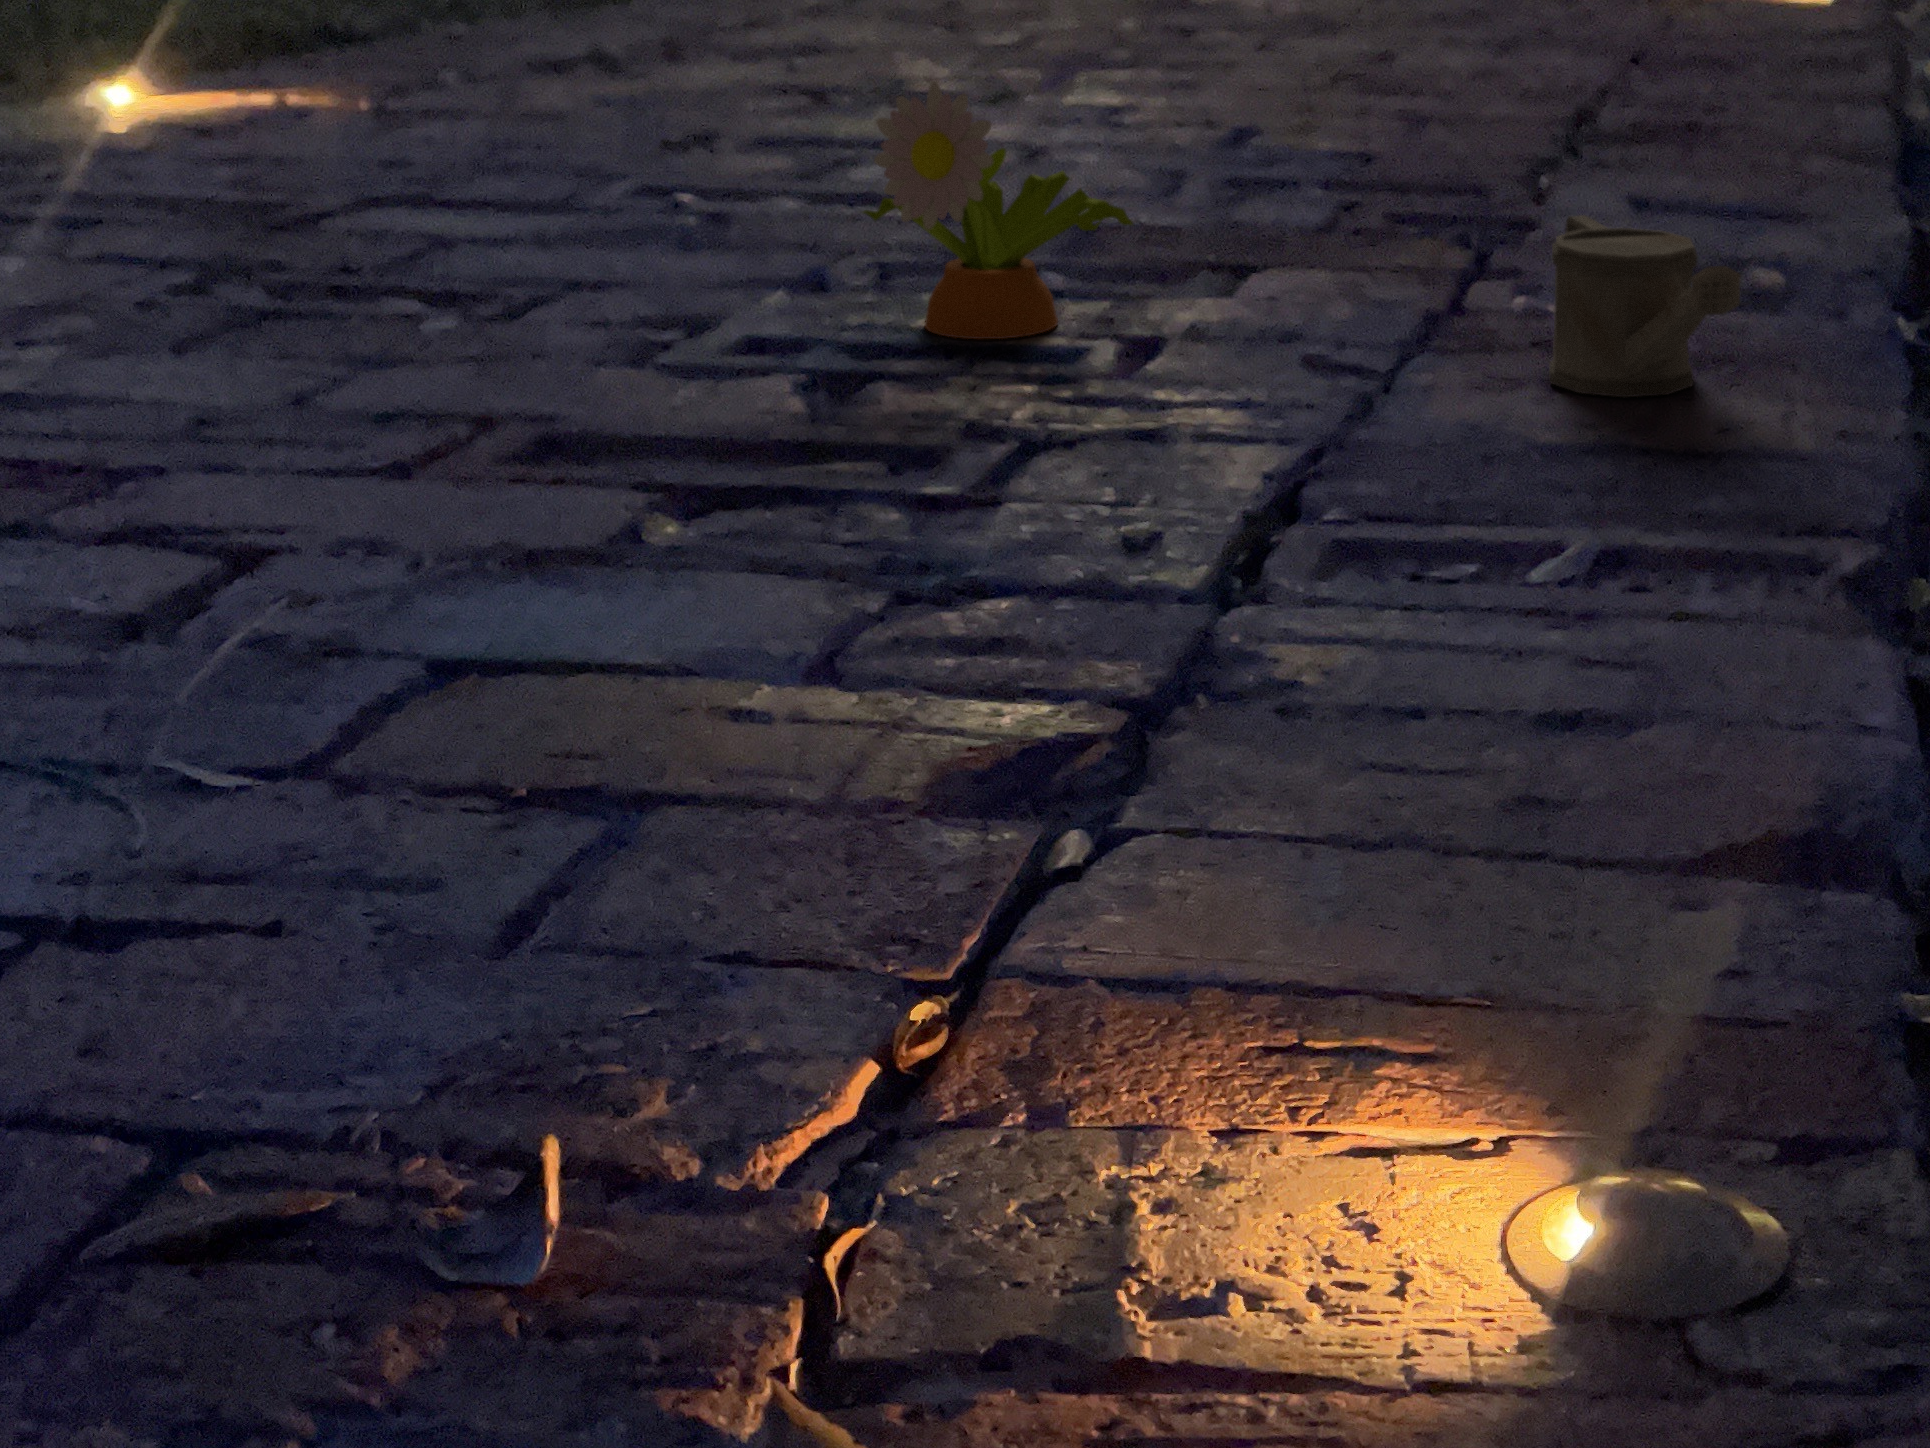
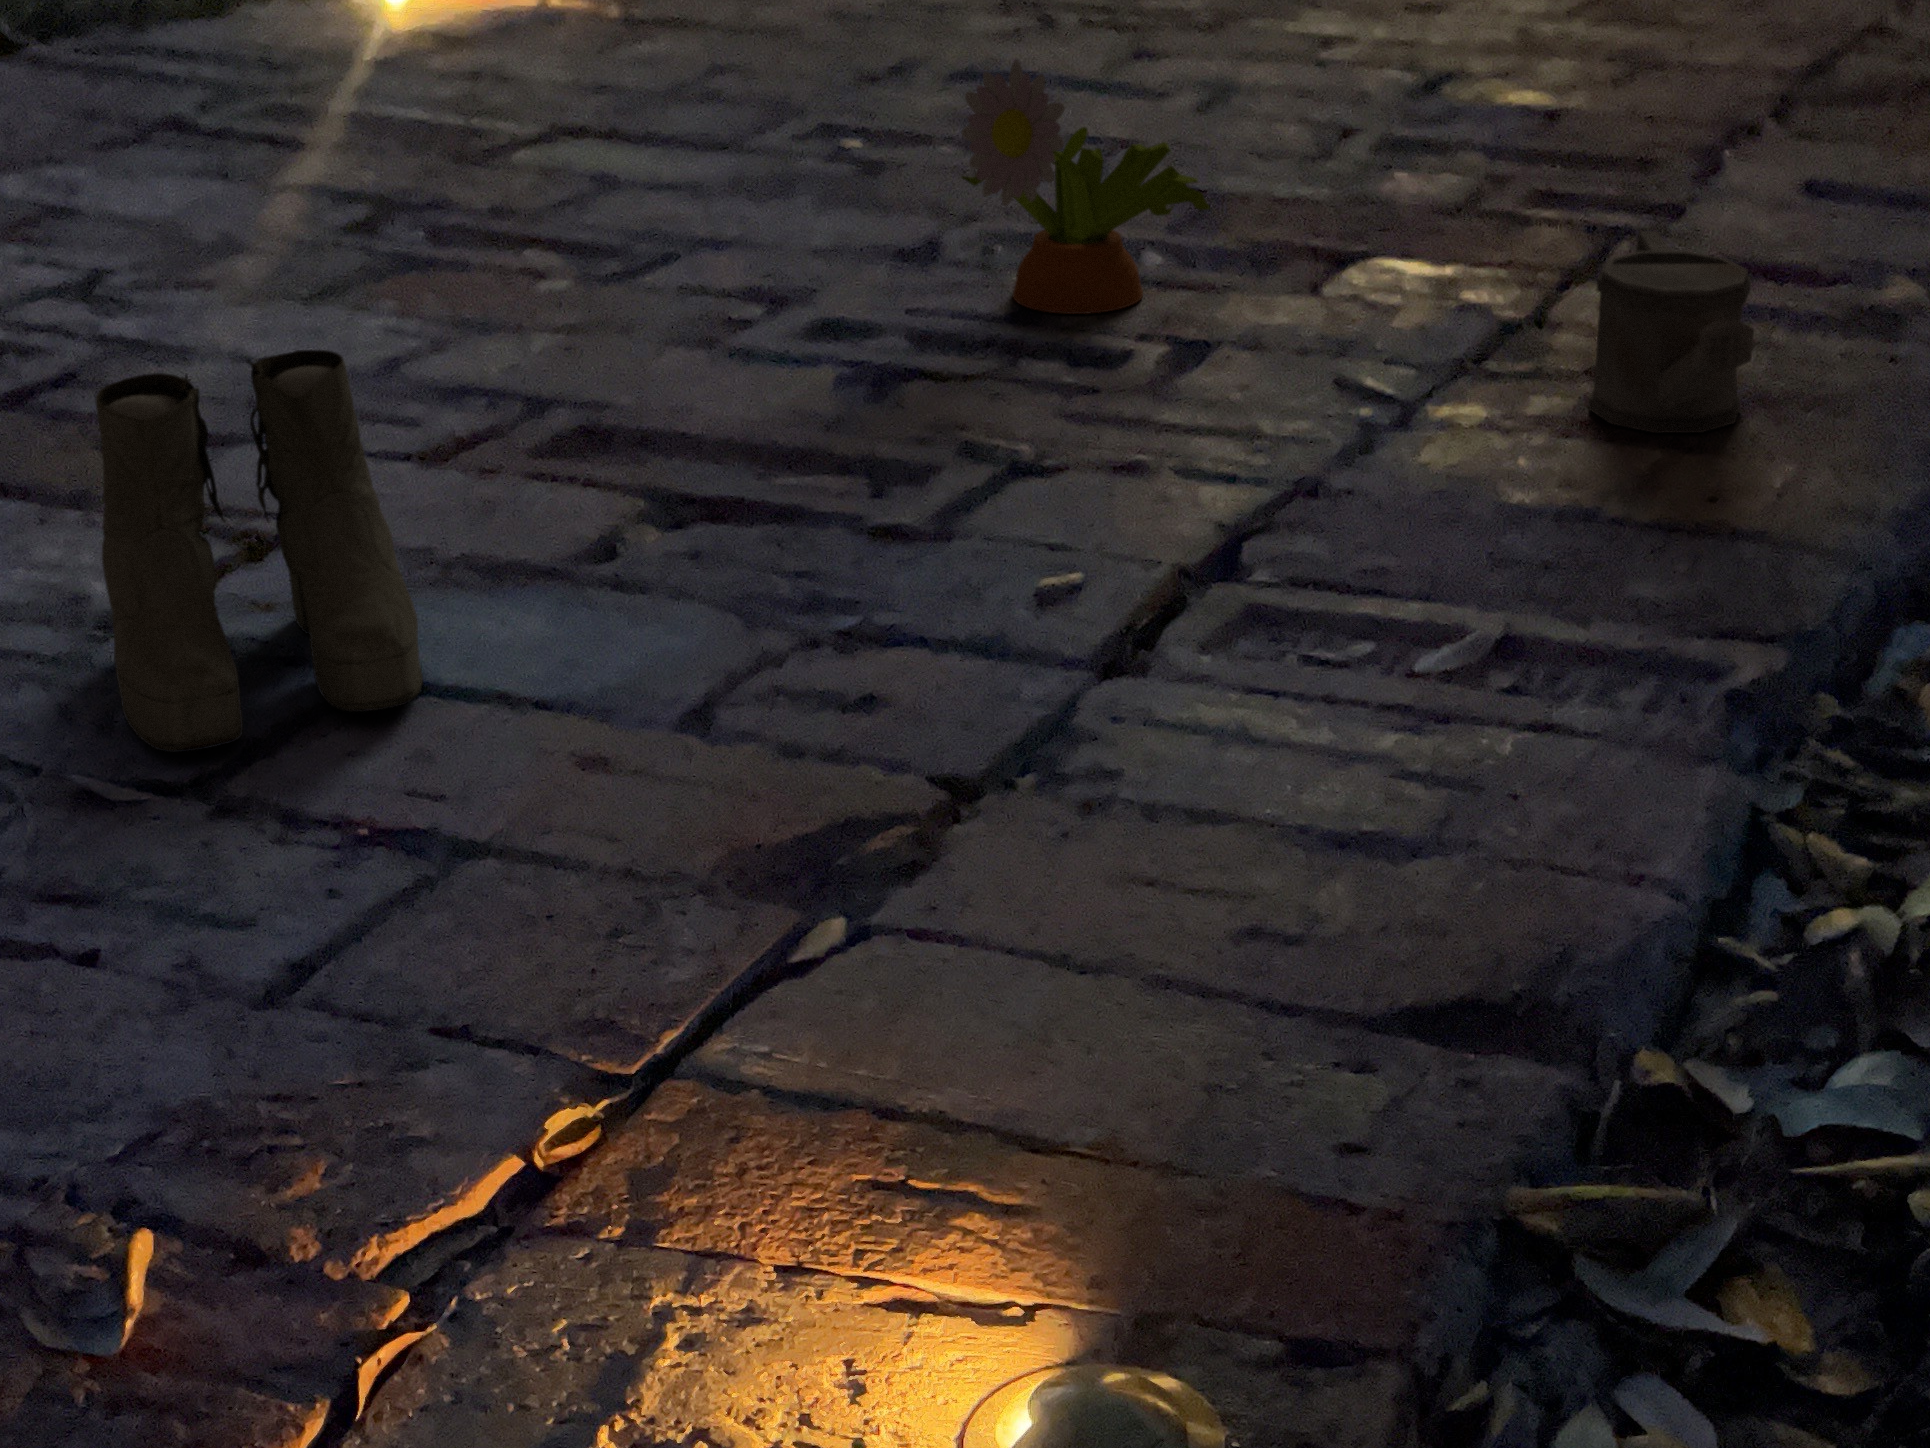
boots: none [125,330,508,758] -> present [95,350,423,752]

